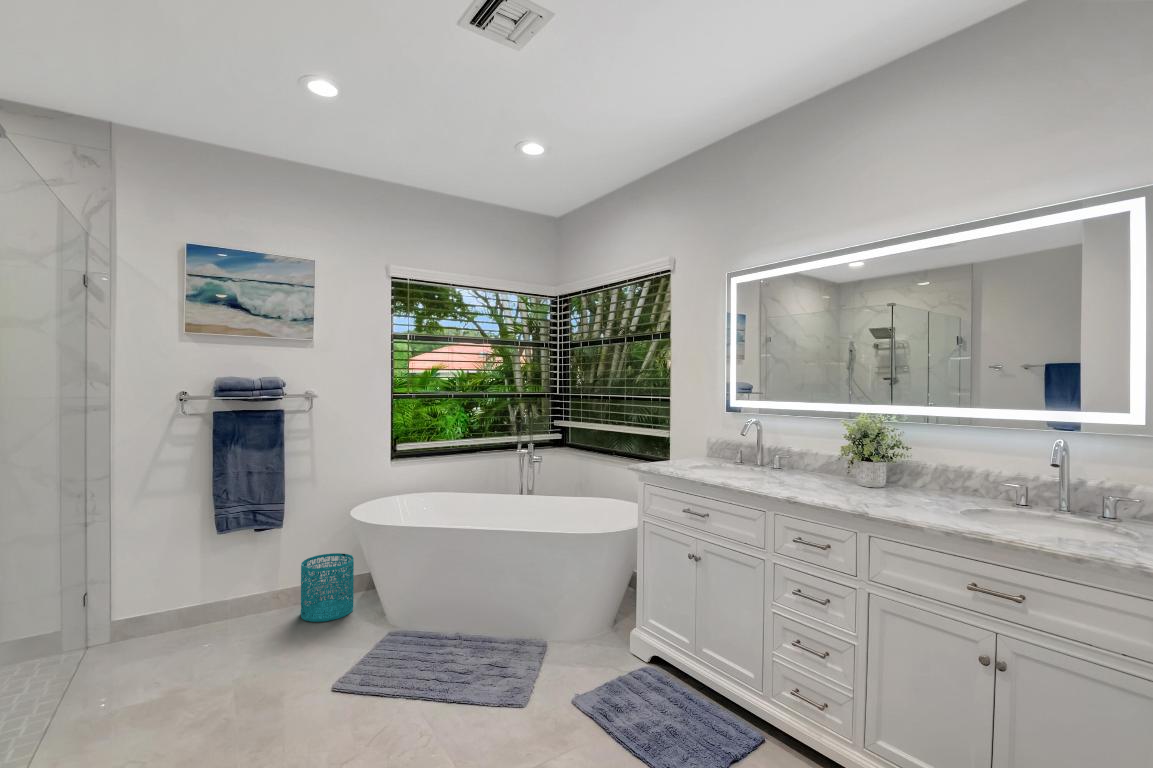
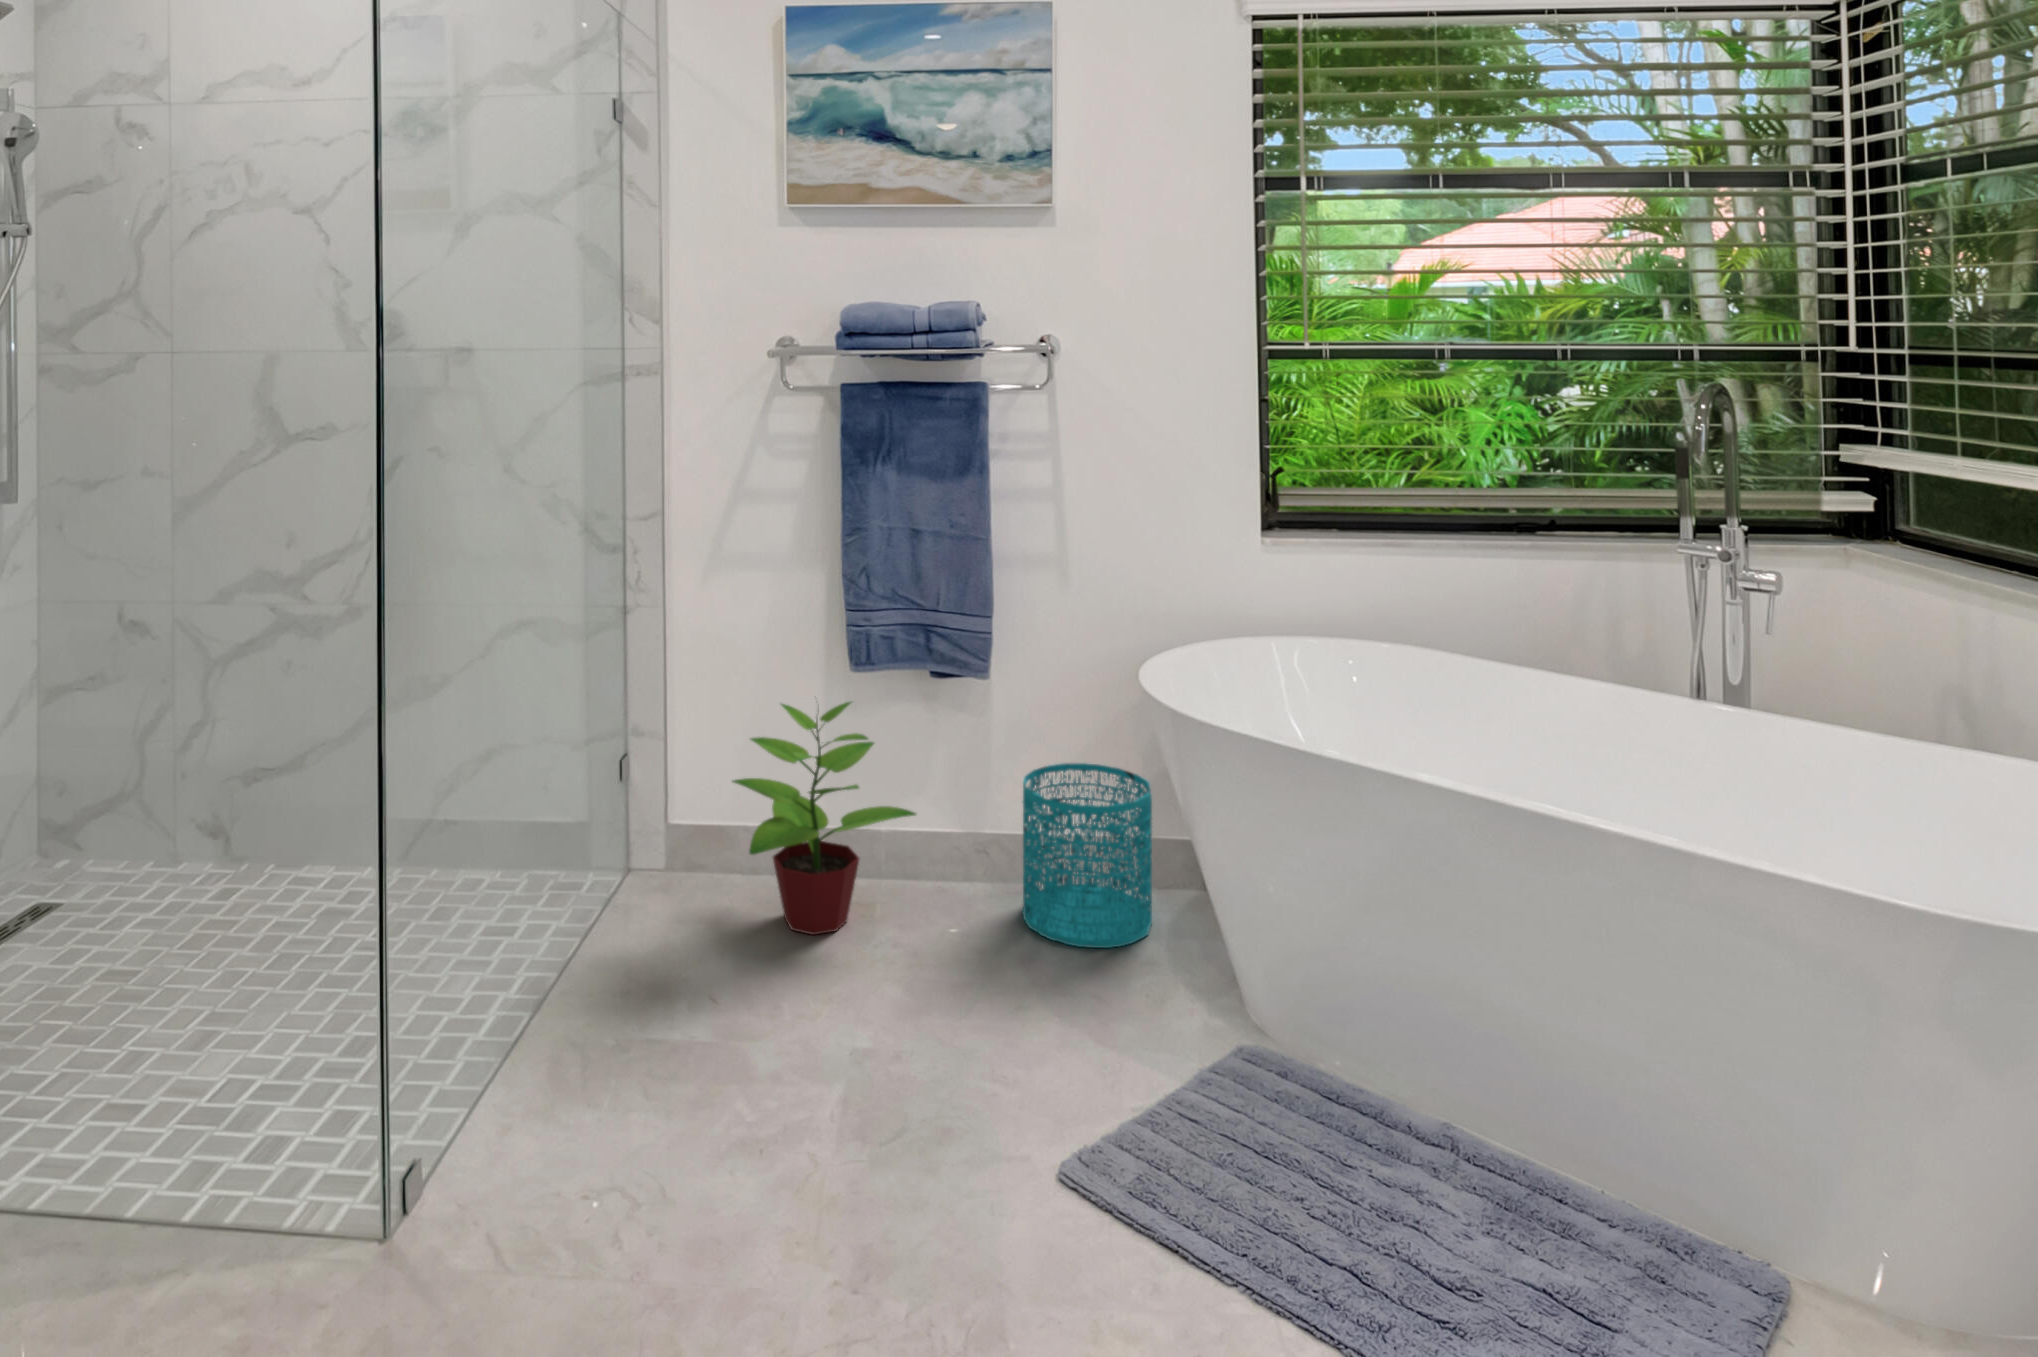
potted plant: none [158,546,256,649] -> present [732,702,916,935]

